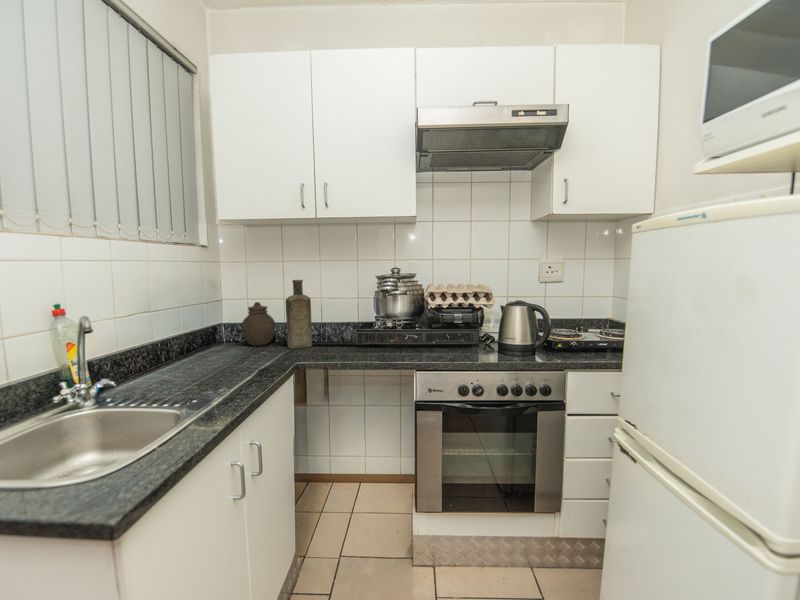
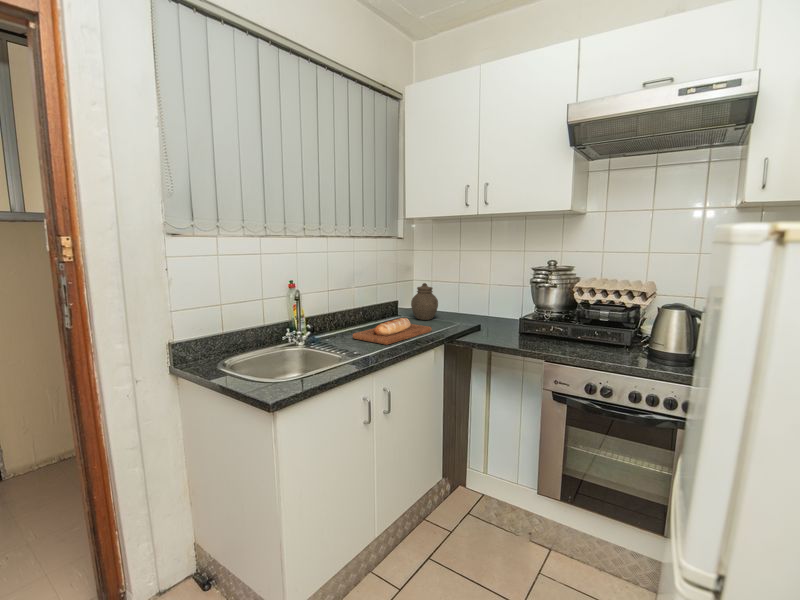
bottle: present [286,280,312,349] -> none [440,266,466,326]
bread loaf: none [176,345,279,382] -> present [353,318,432,345]

